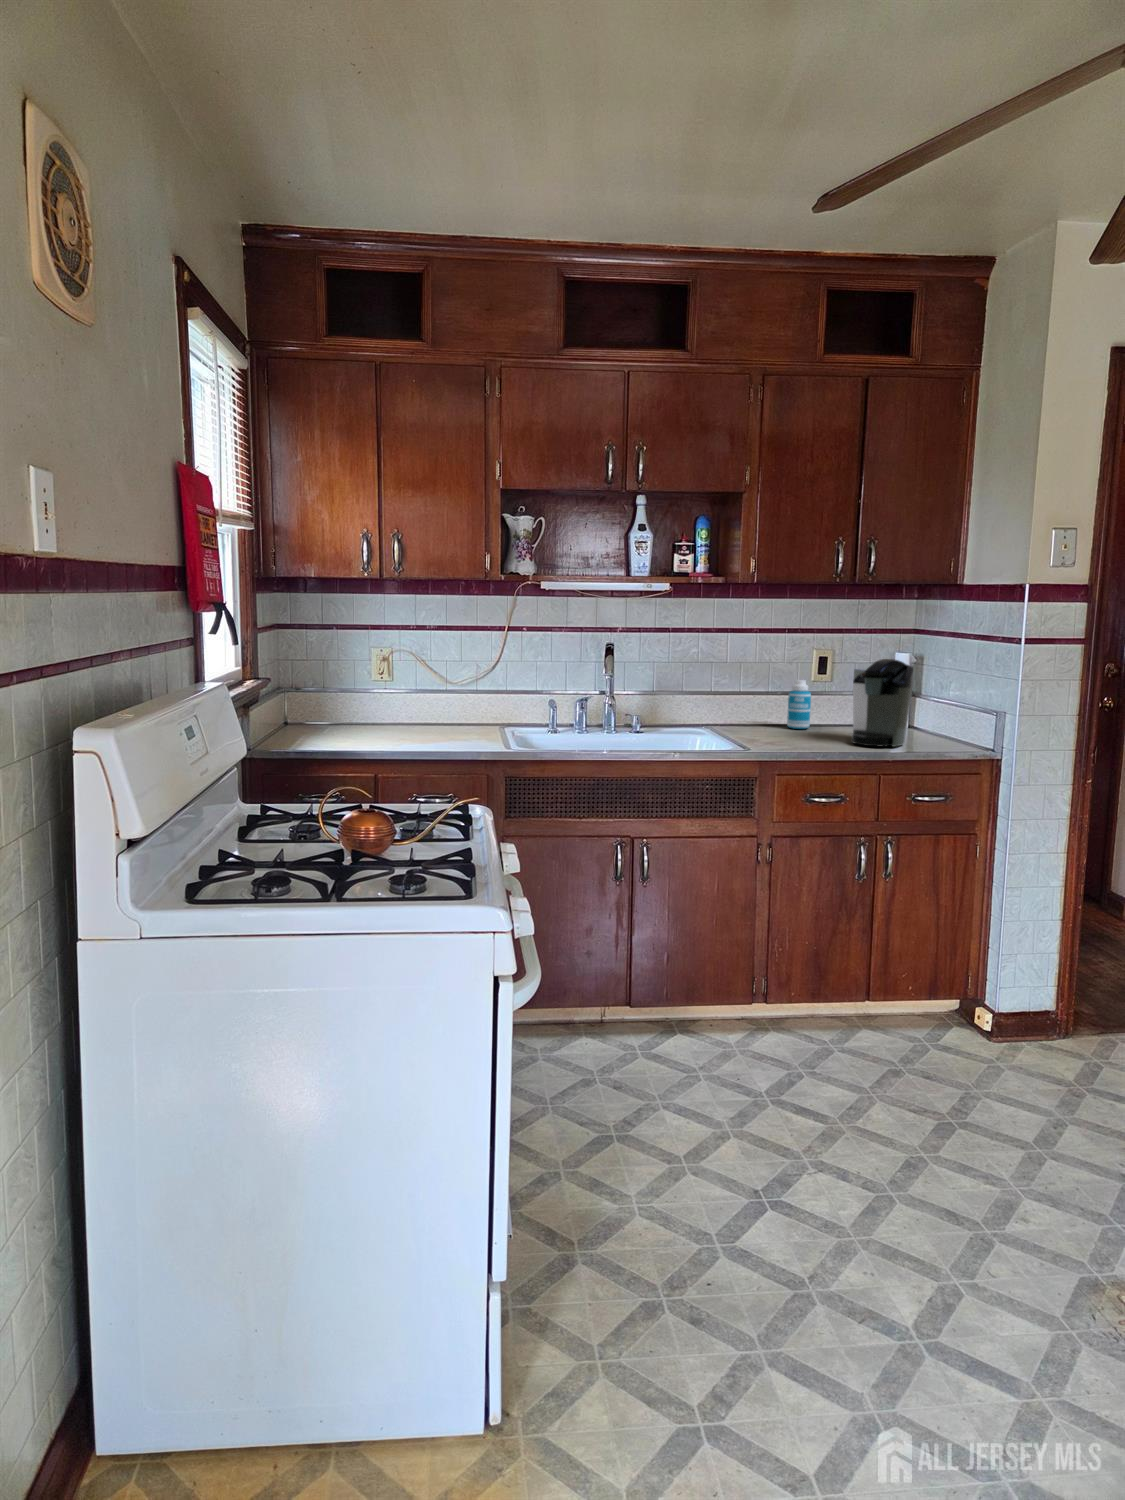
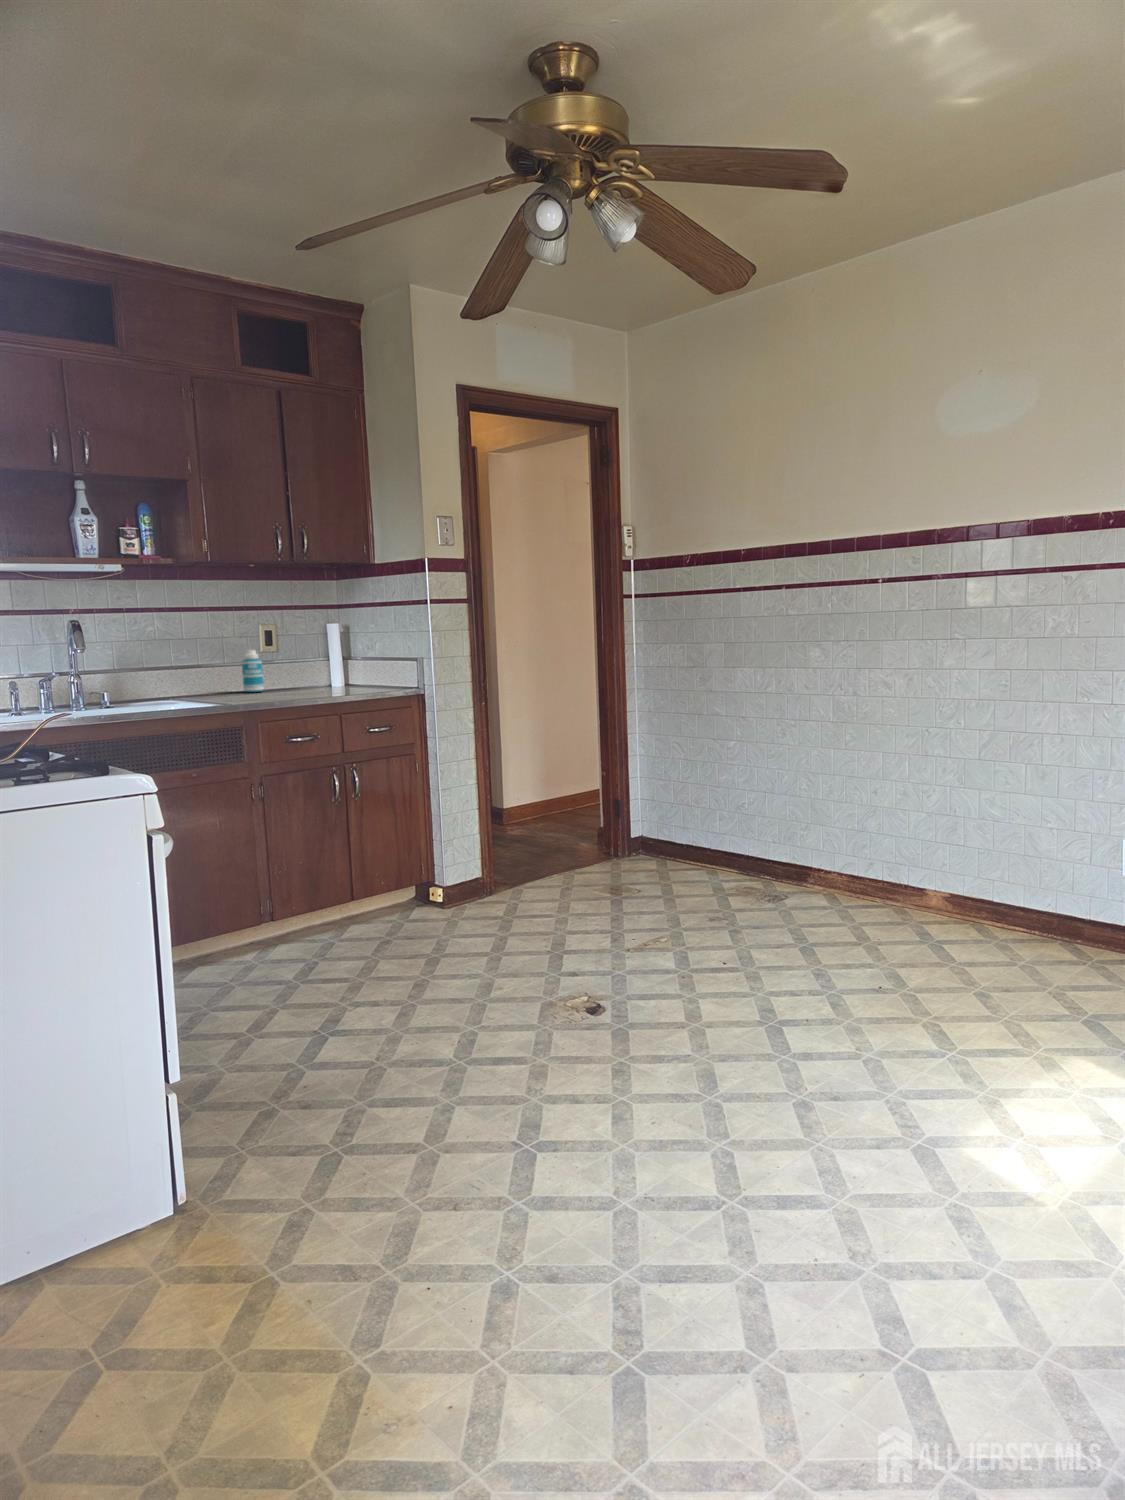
coffee maker: present [852,659,913,747] -> none [295,624,348,695]

